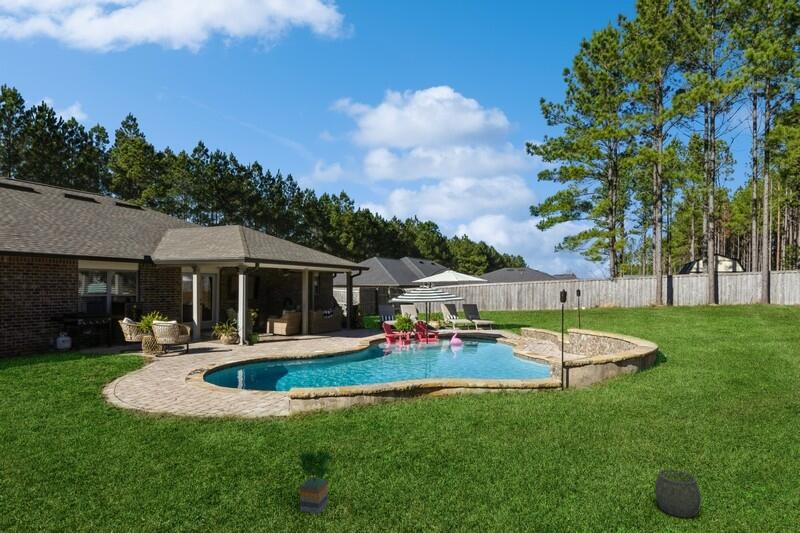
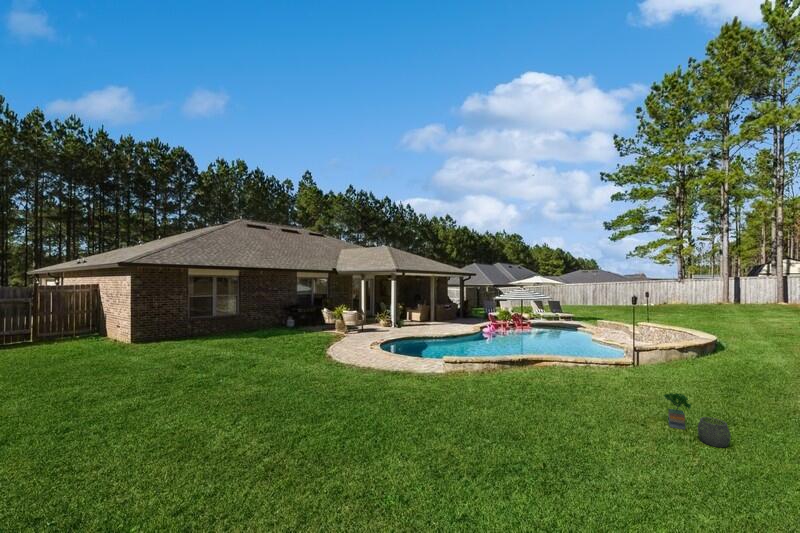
potted tree: present [299,450,334,514] -> present [664,393,691,429]

